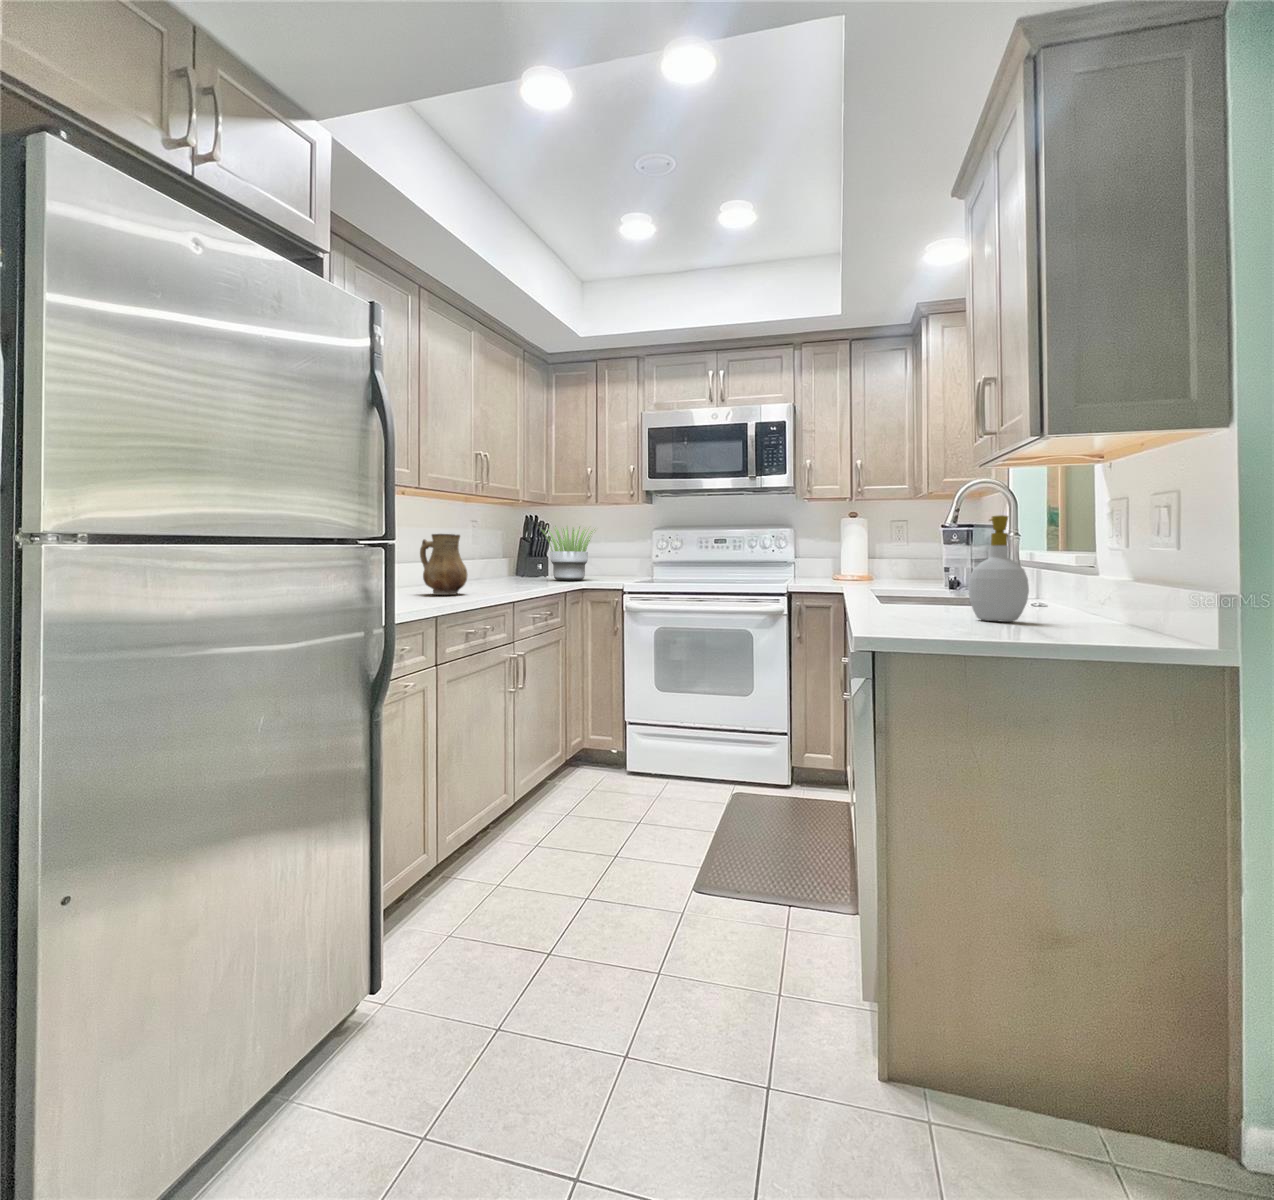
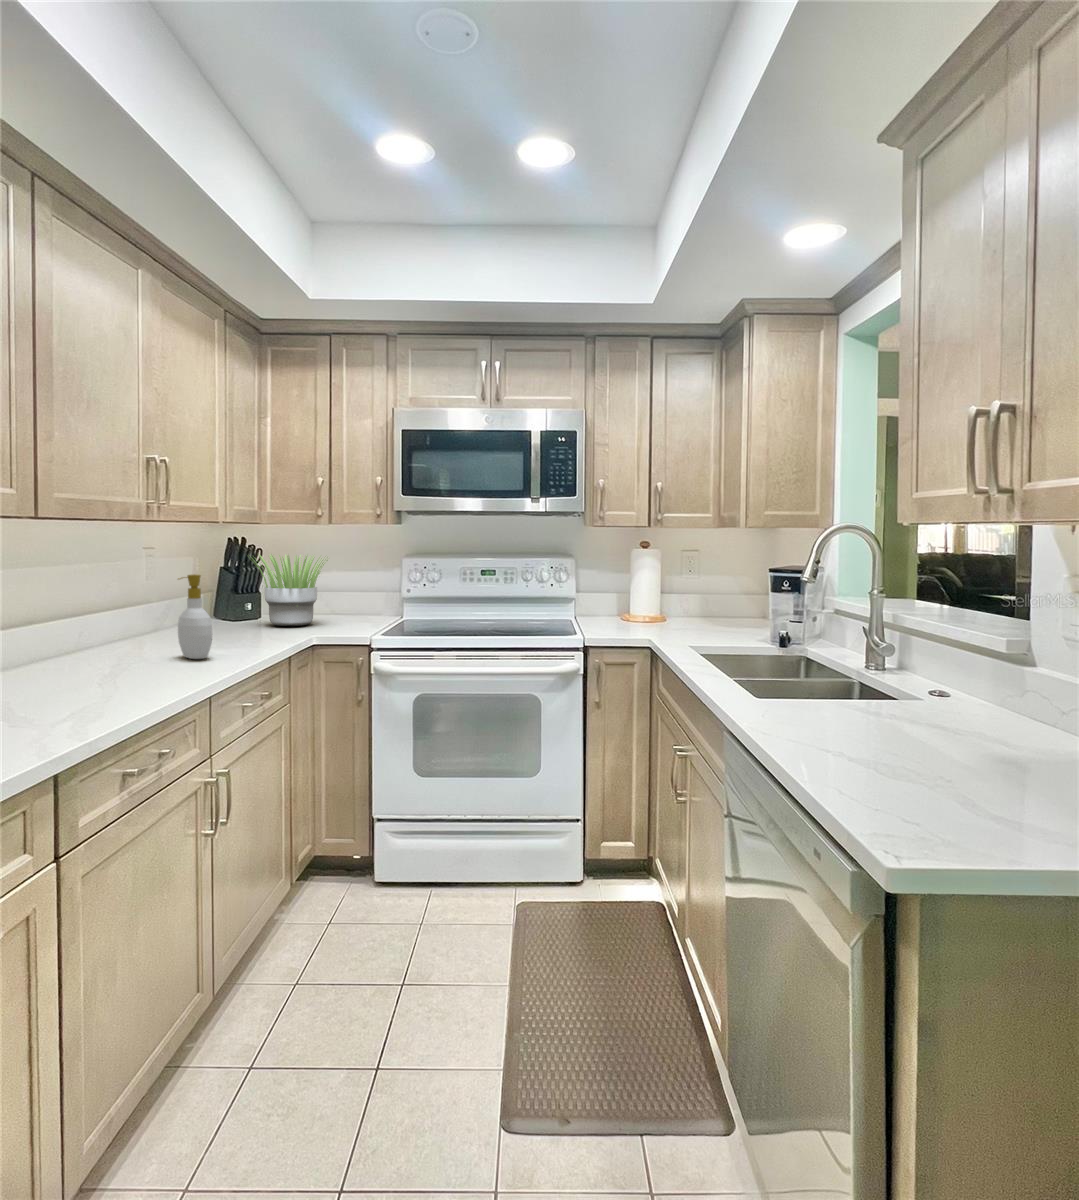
soap bottle: present [968,515,1029,622] -> present [178,574,213,659]
ceramic pitcher: present [420,534,468,595] -> none [52,585,136,682]

